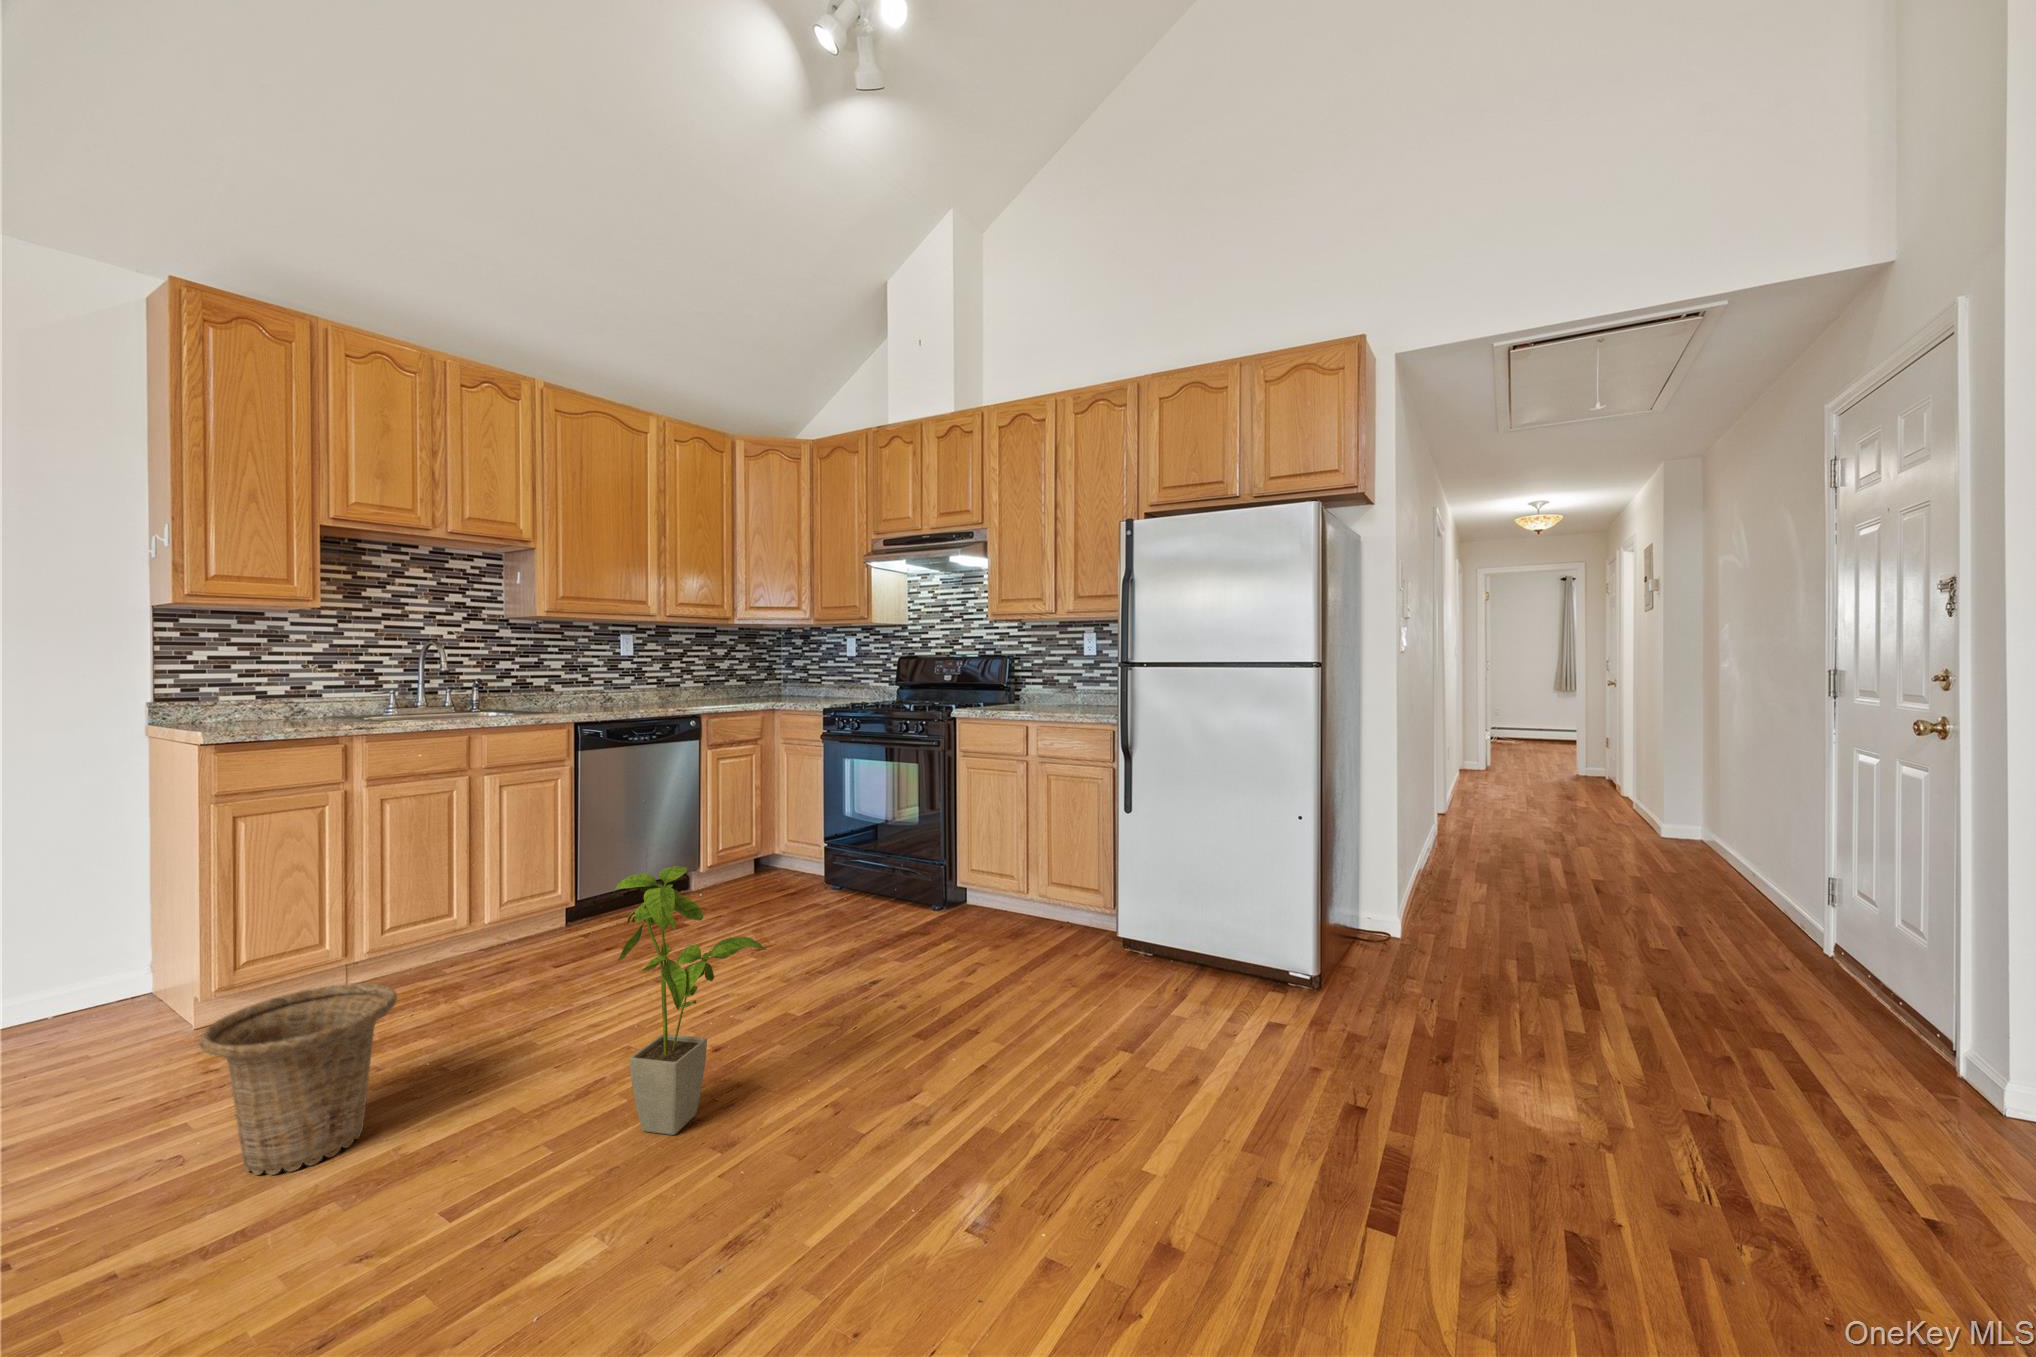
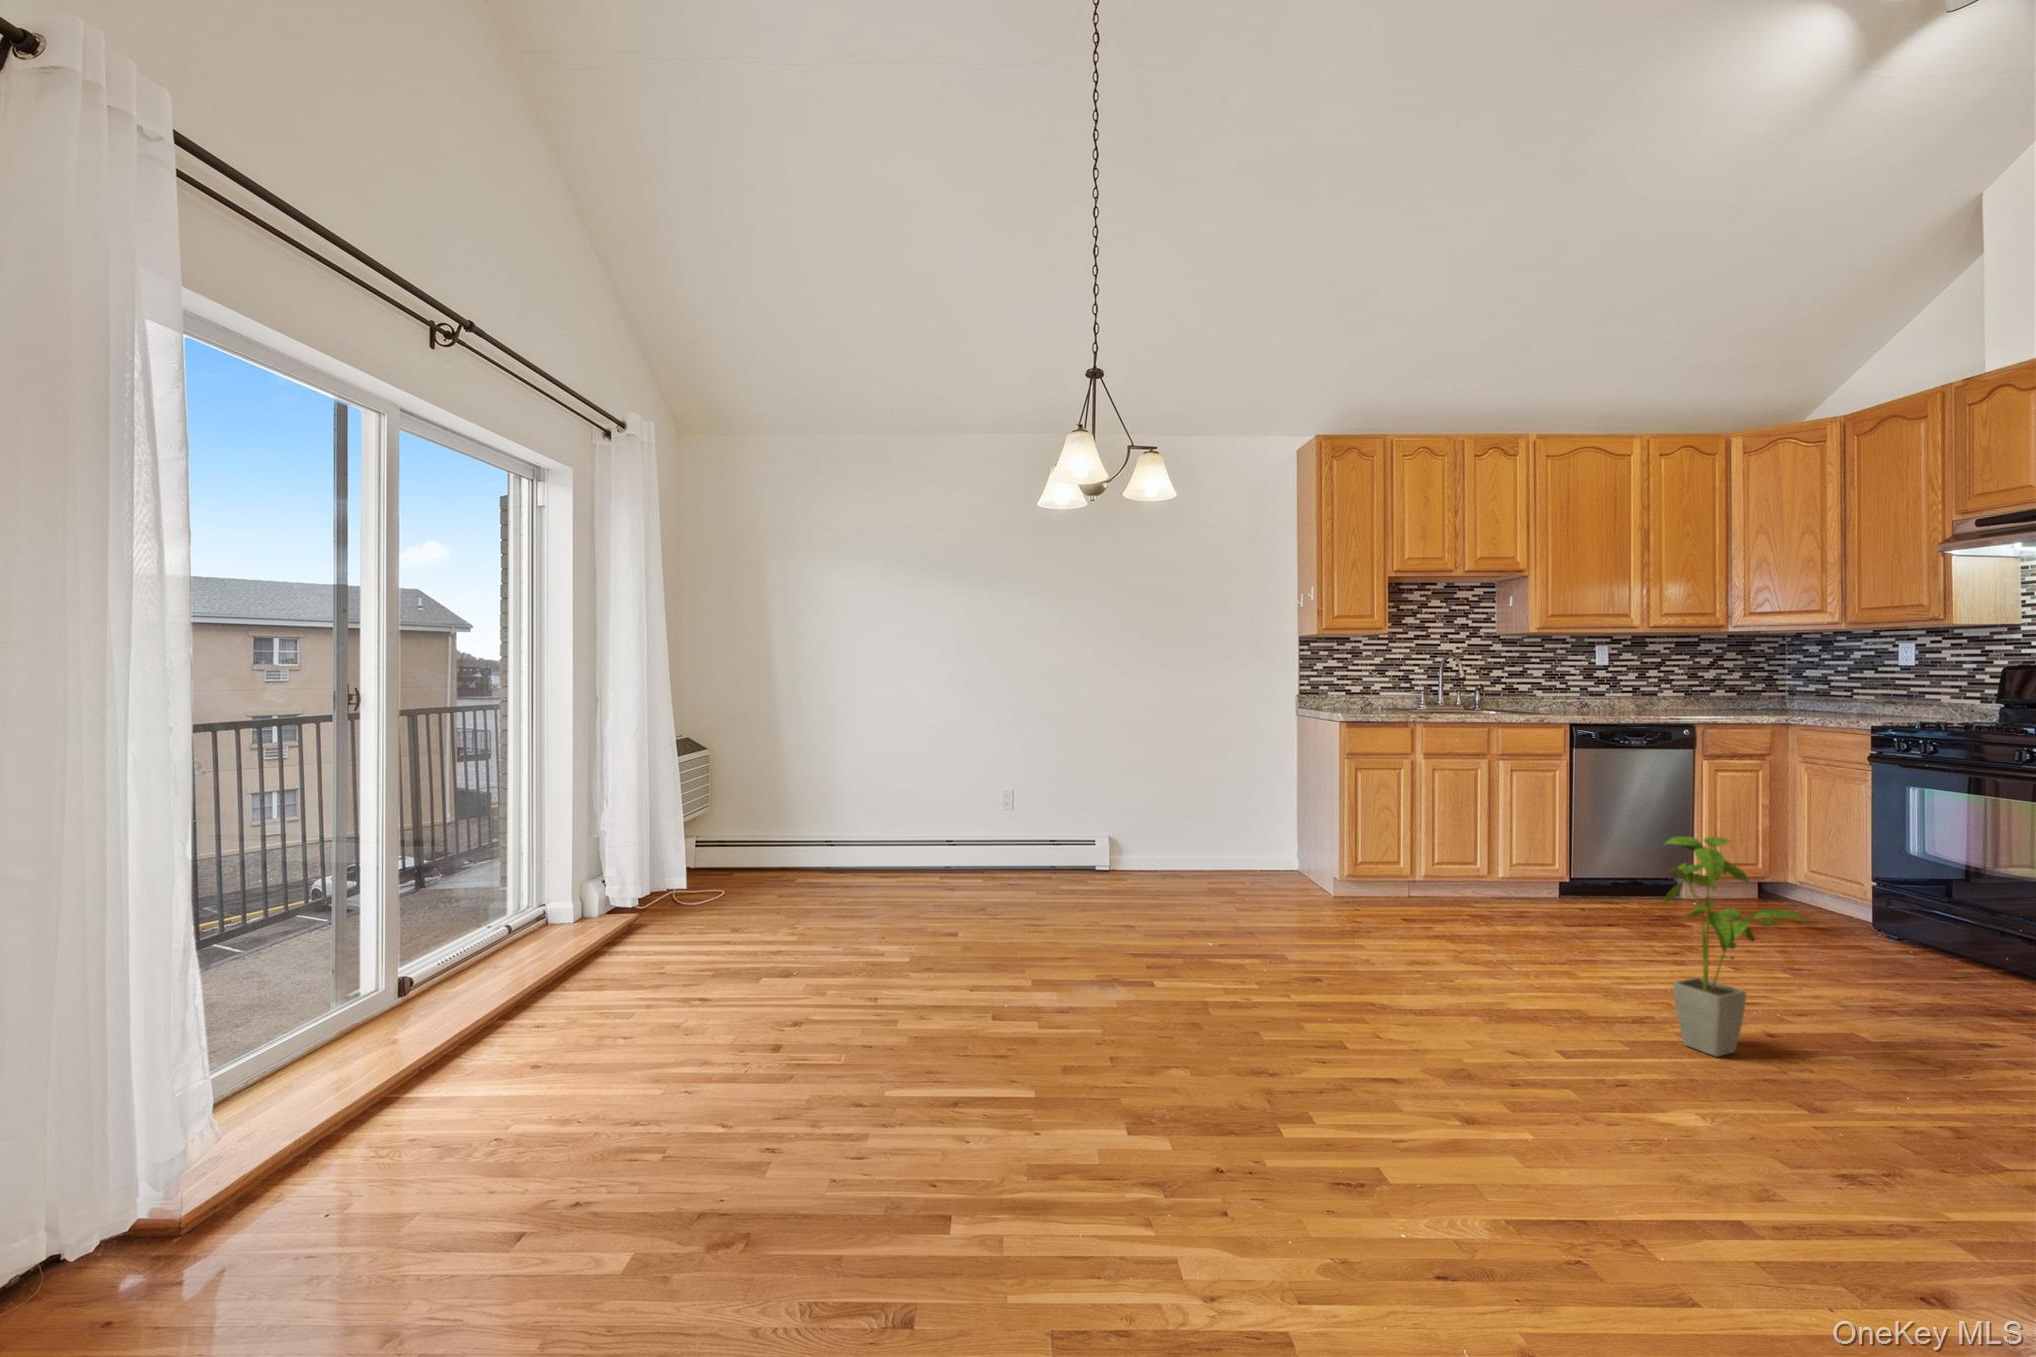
basket: present [199,983,397,1175] -> none [1384,878,1485,983]

